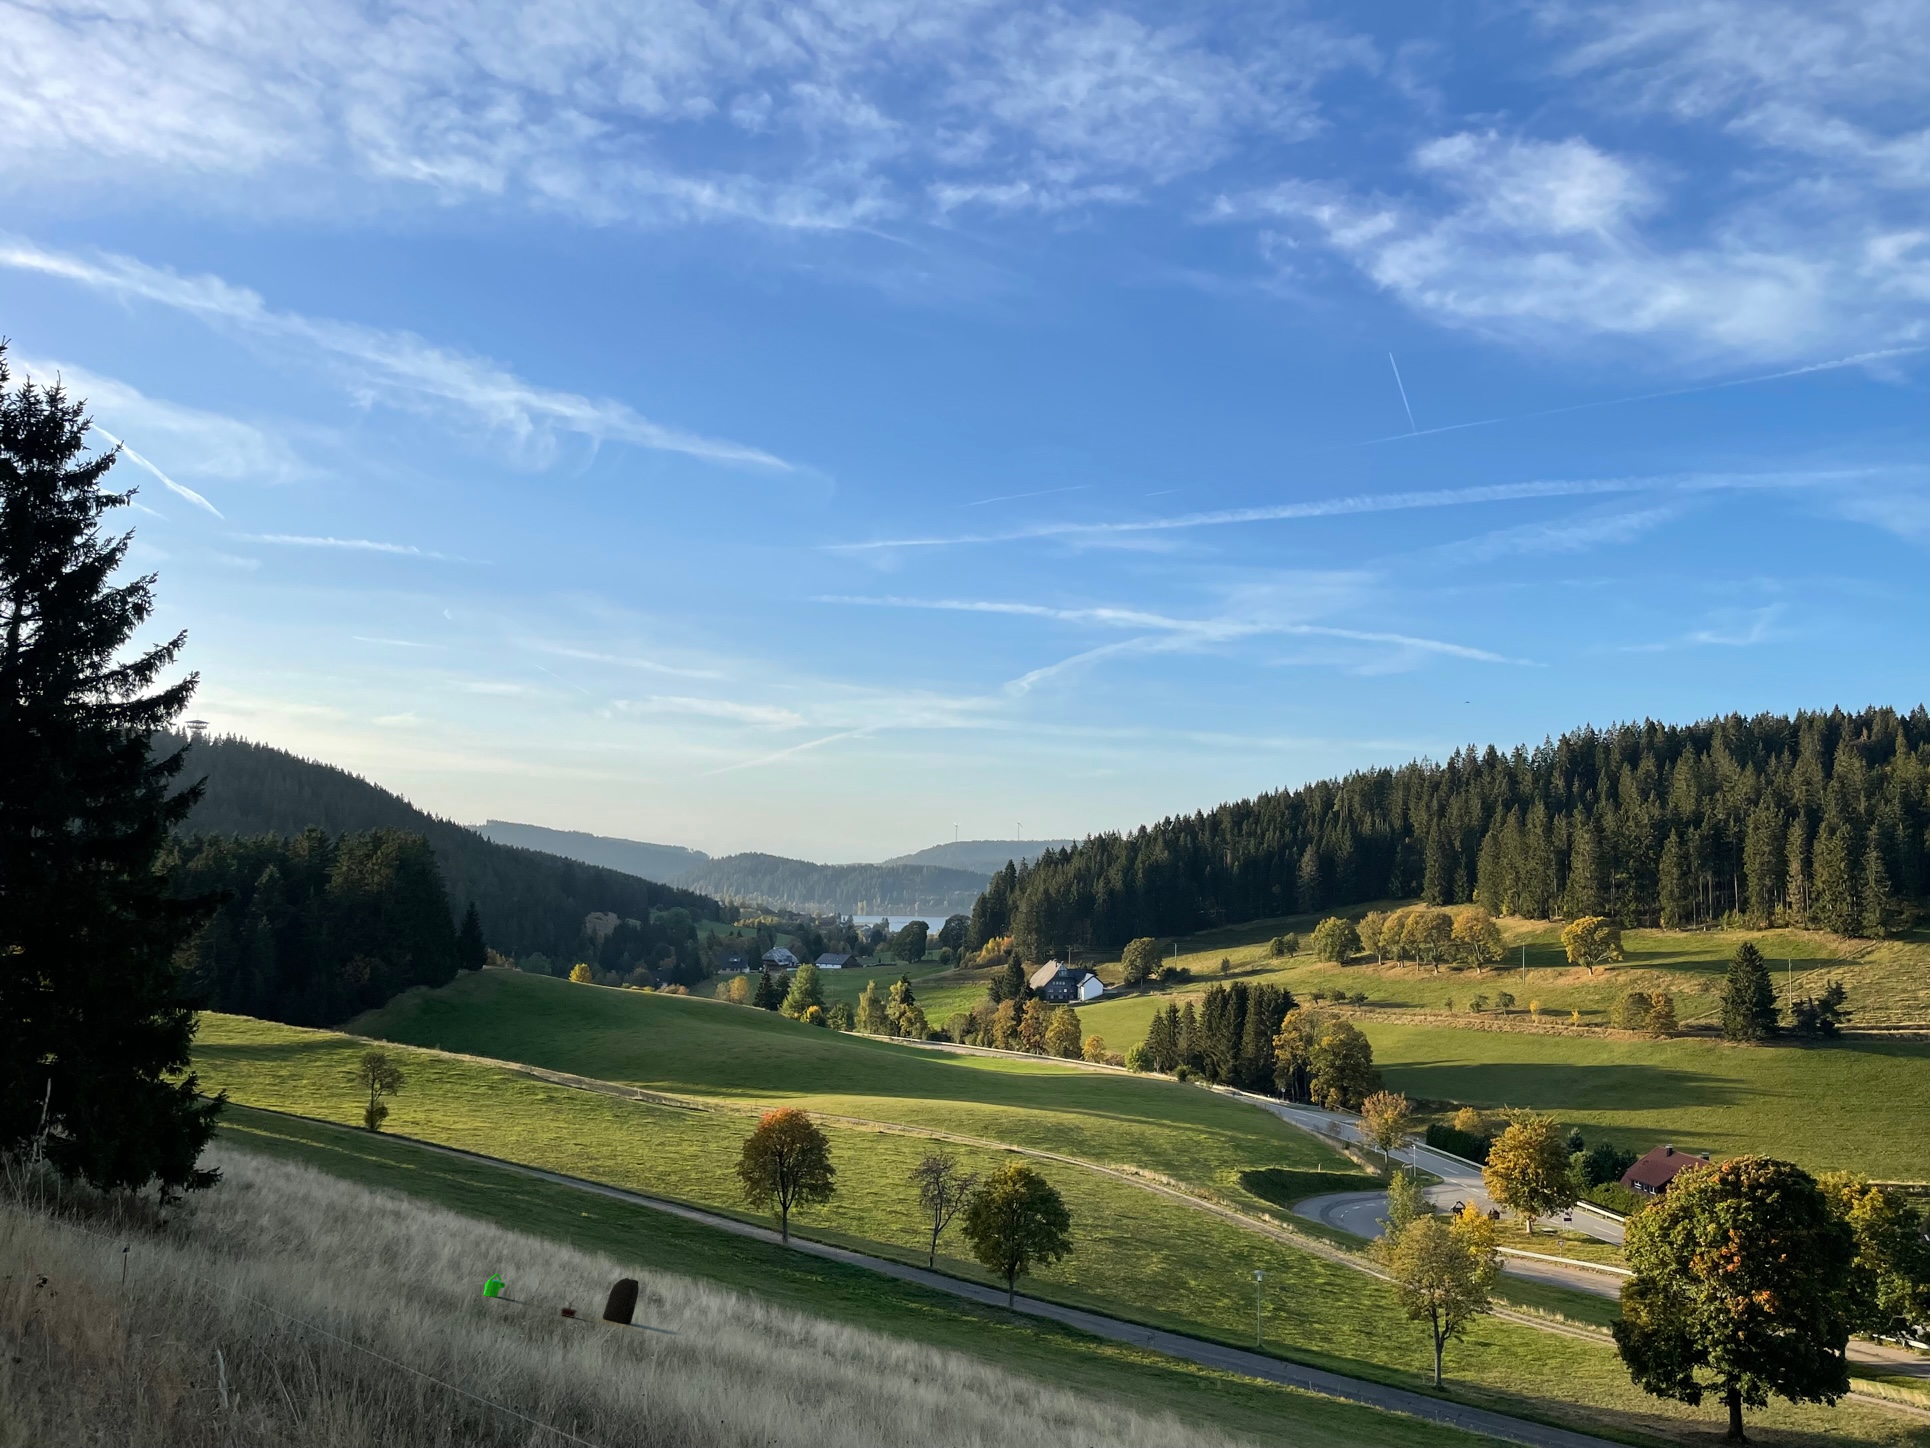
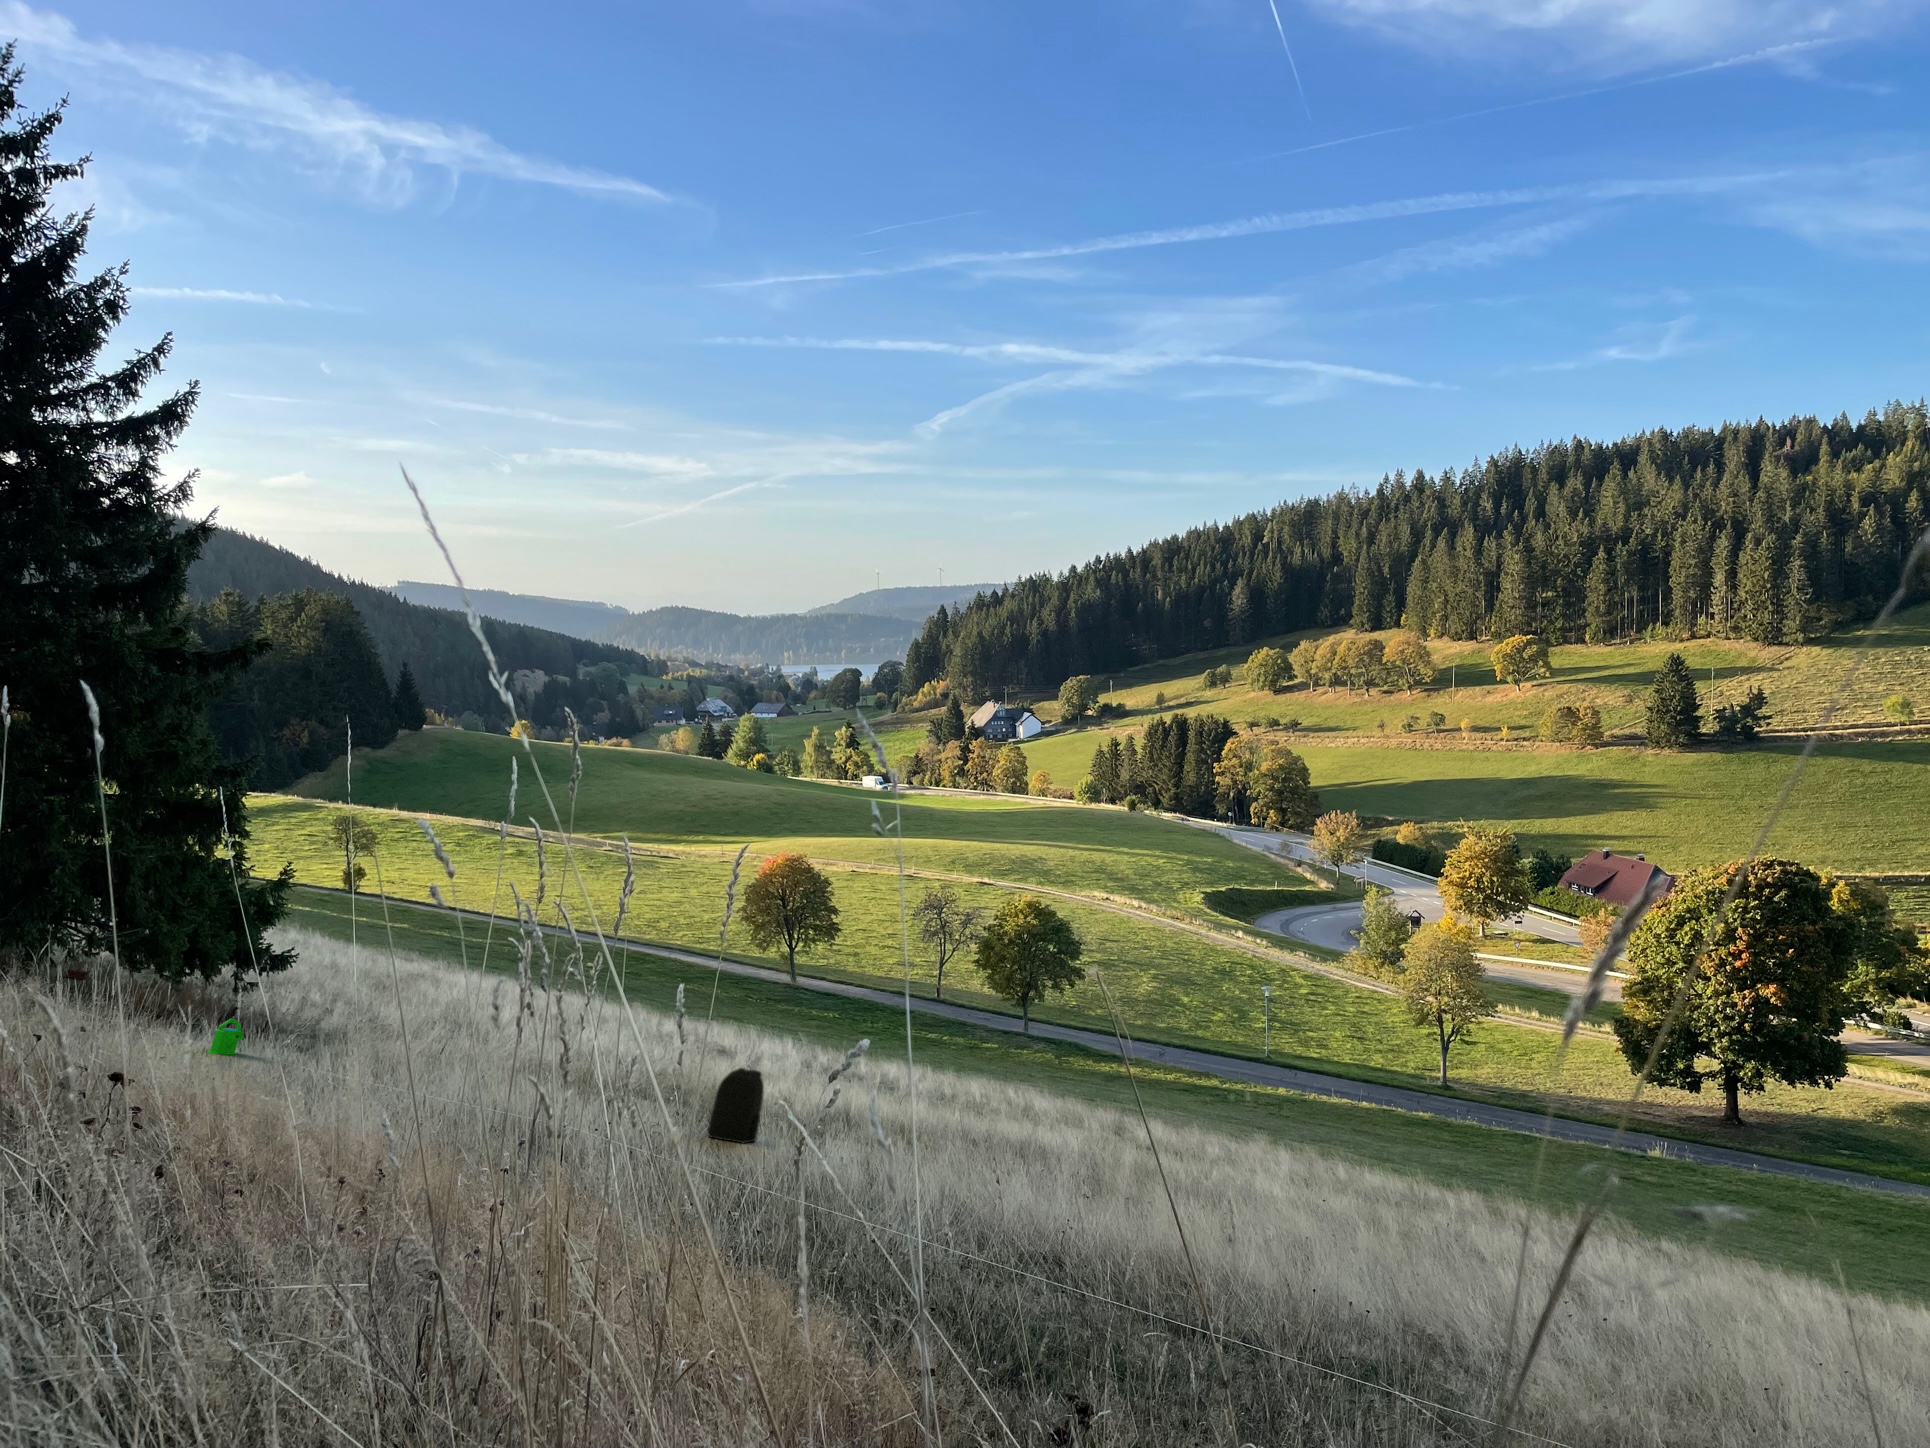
backpack: present [603,1278,639,1324] -> present [707,1068,764,1143]
potted plant: present [561,1281,593,1317] -> present [66,936,96,979]

